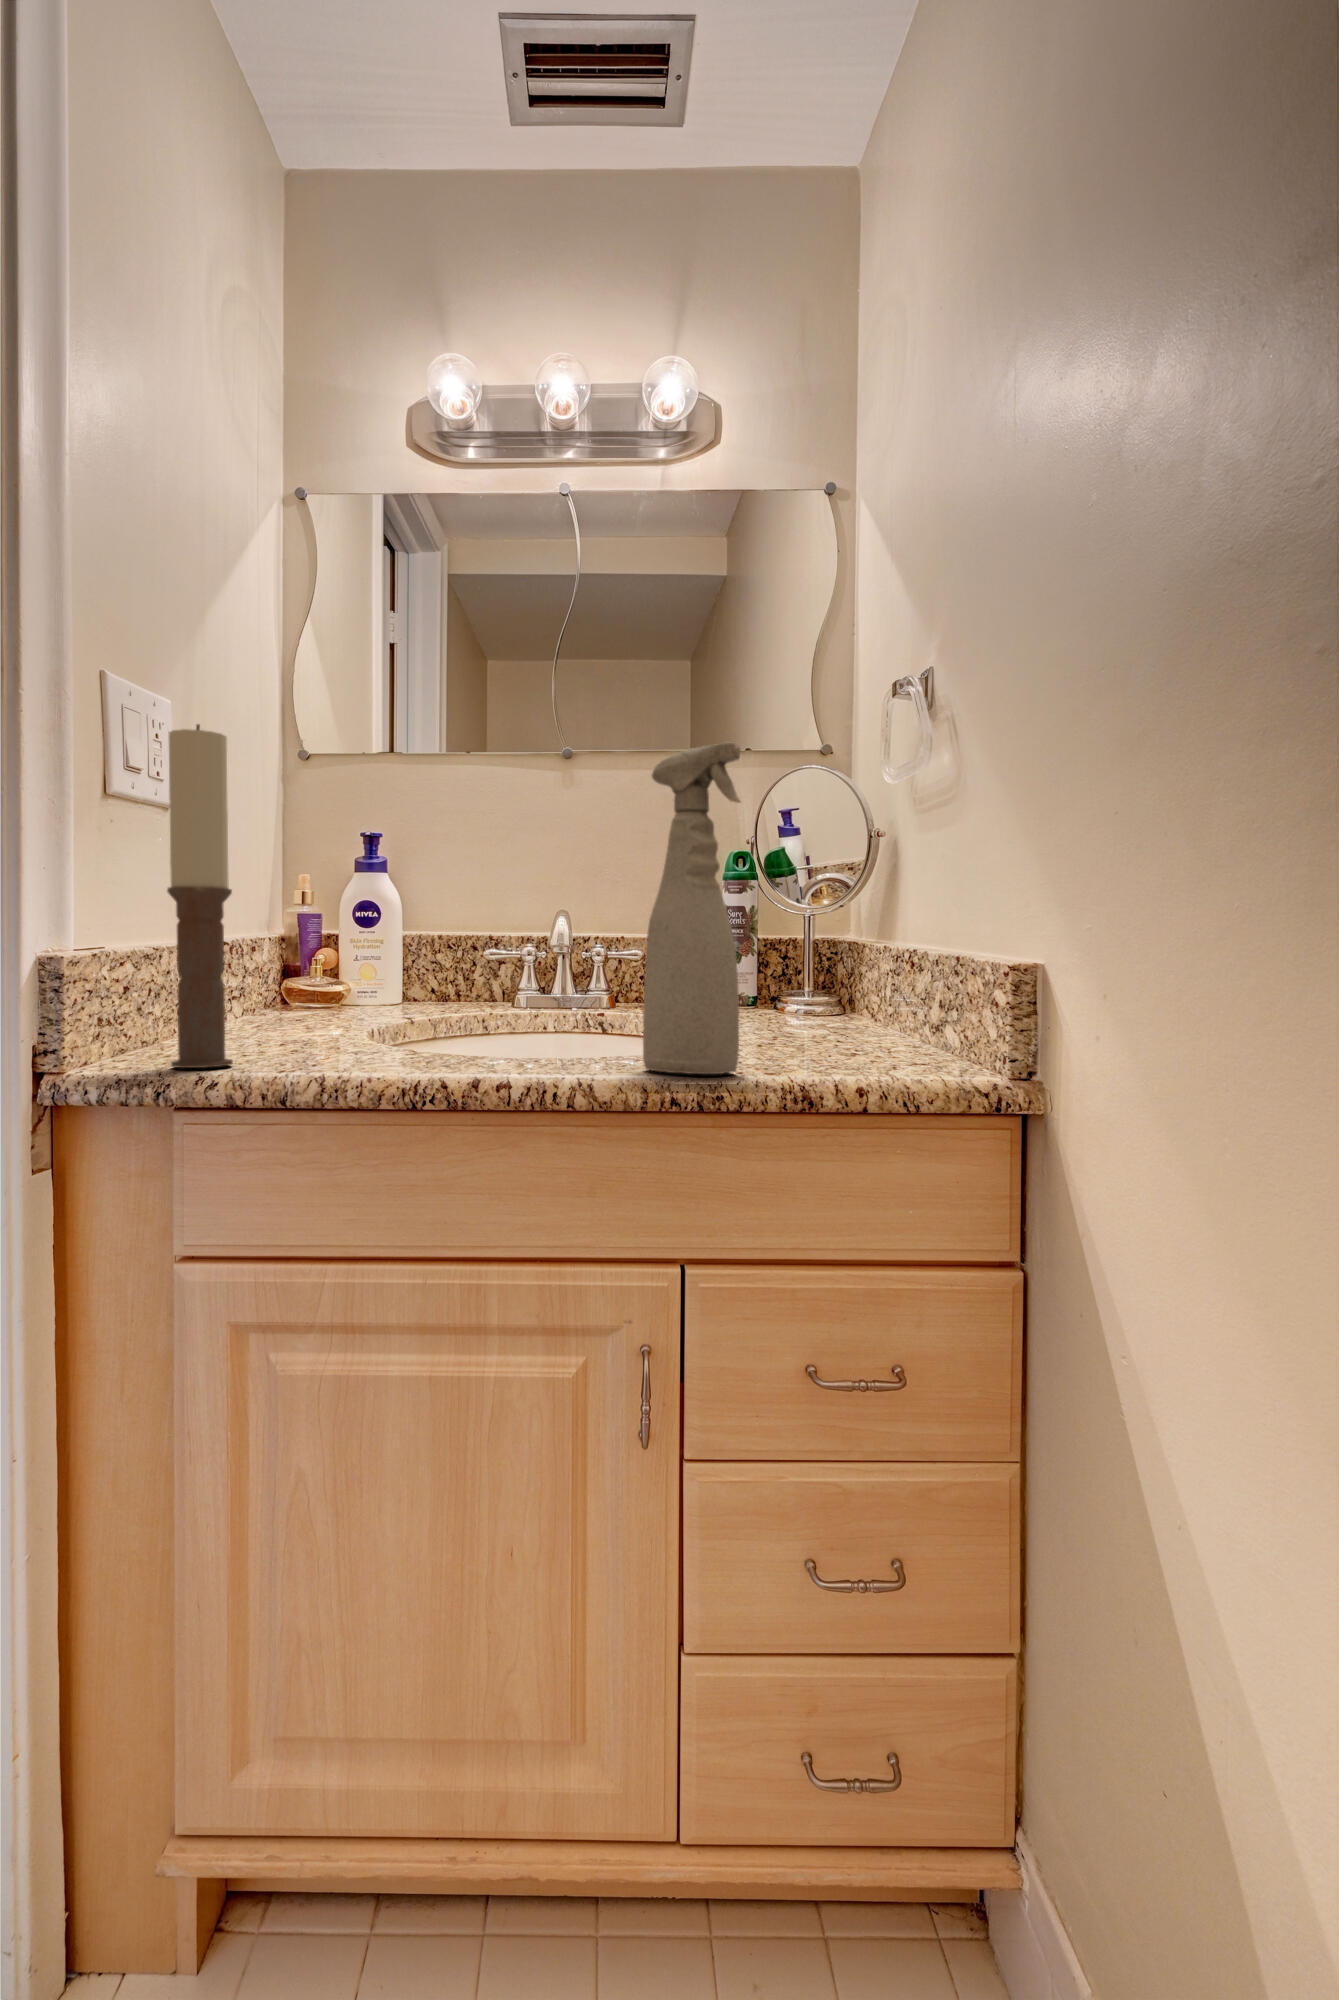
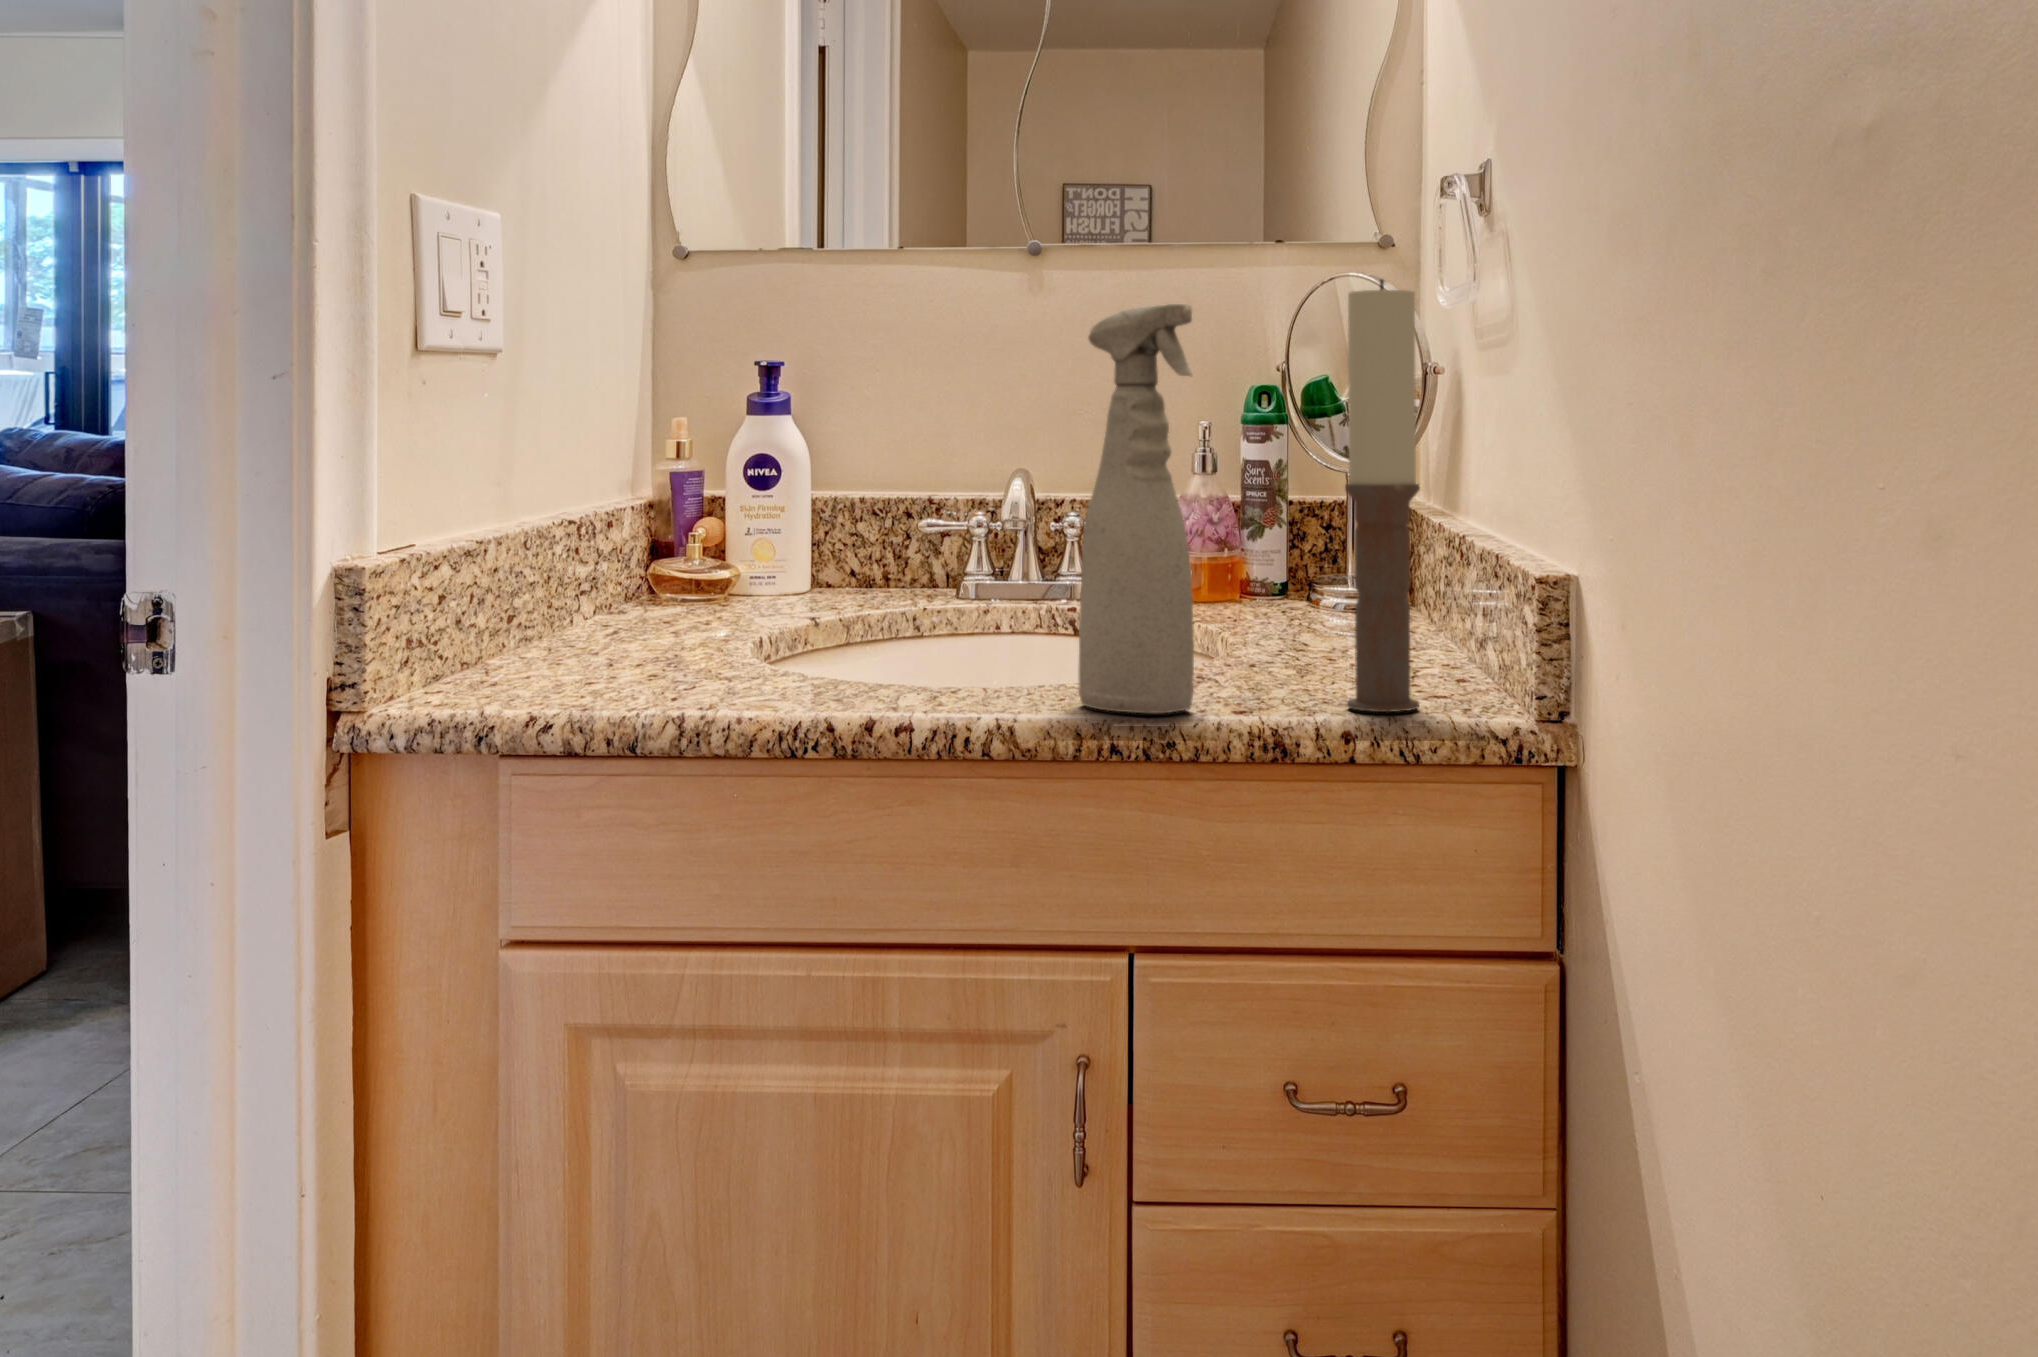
candle: present [167,724,233,1068] -> present [1345,280,1420,712]

